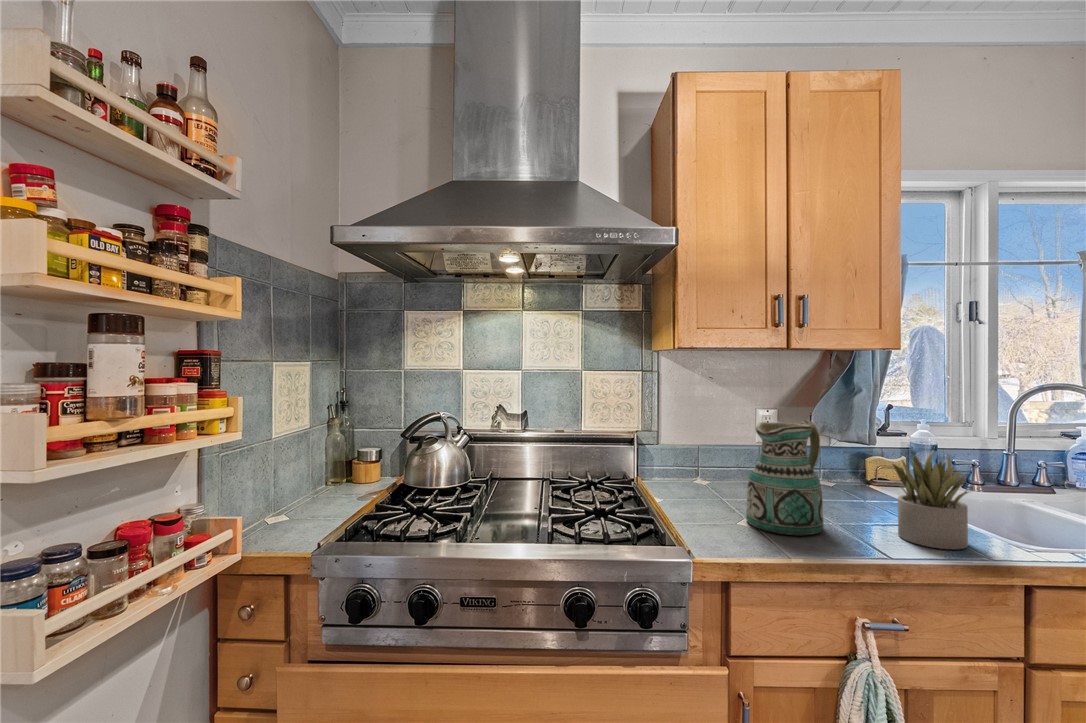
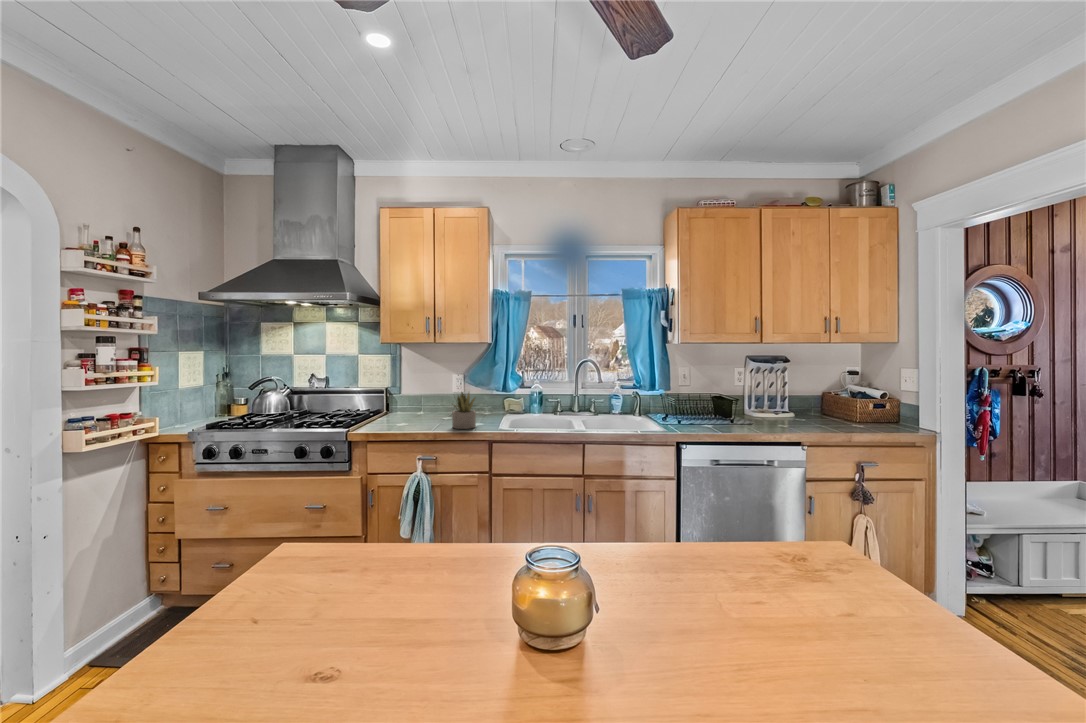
ceramic pitcher: present [746,420,824,535] -> none [398,379,439,426]

